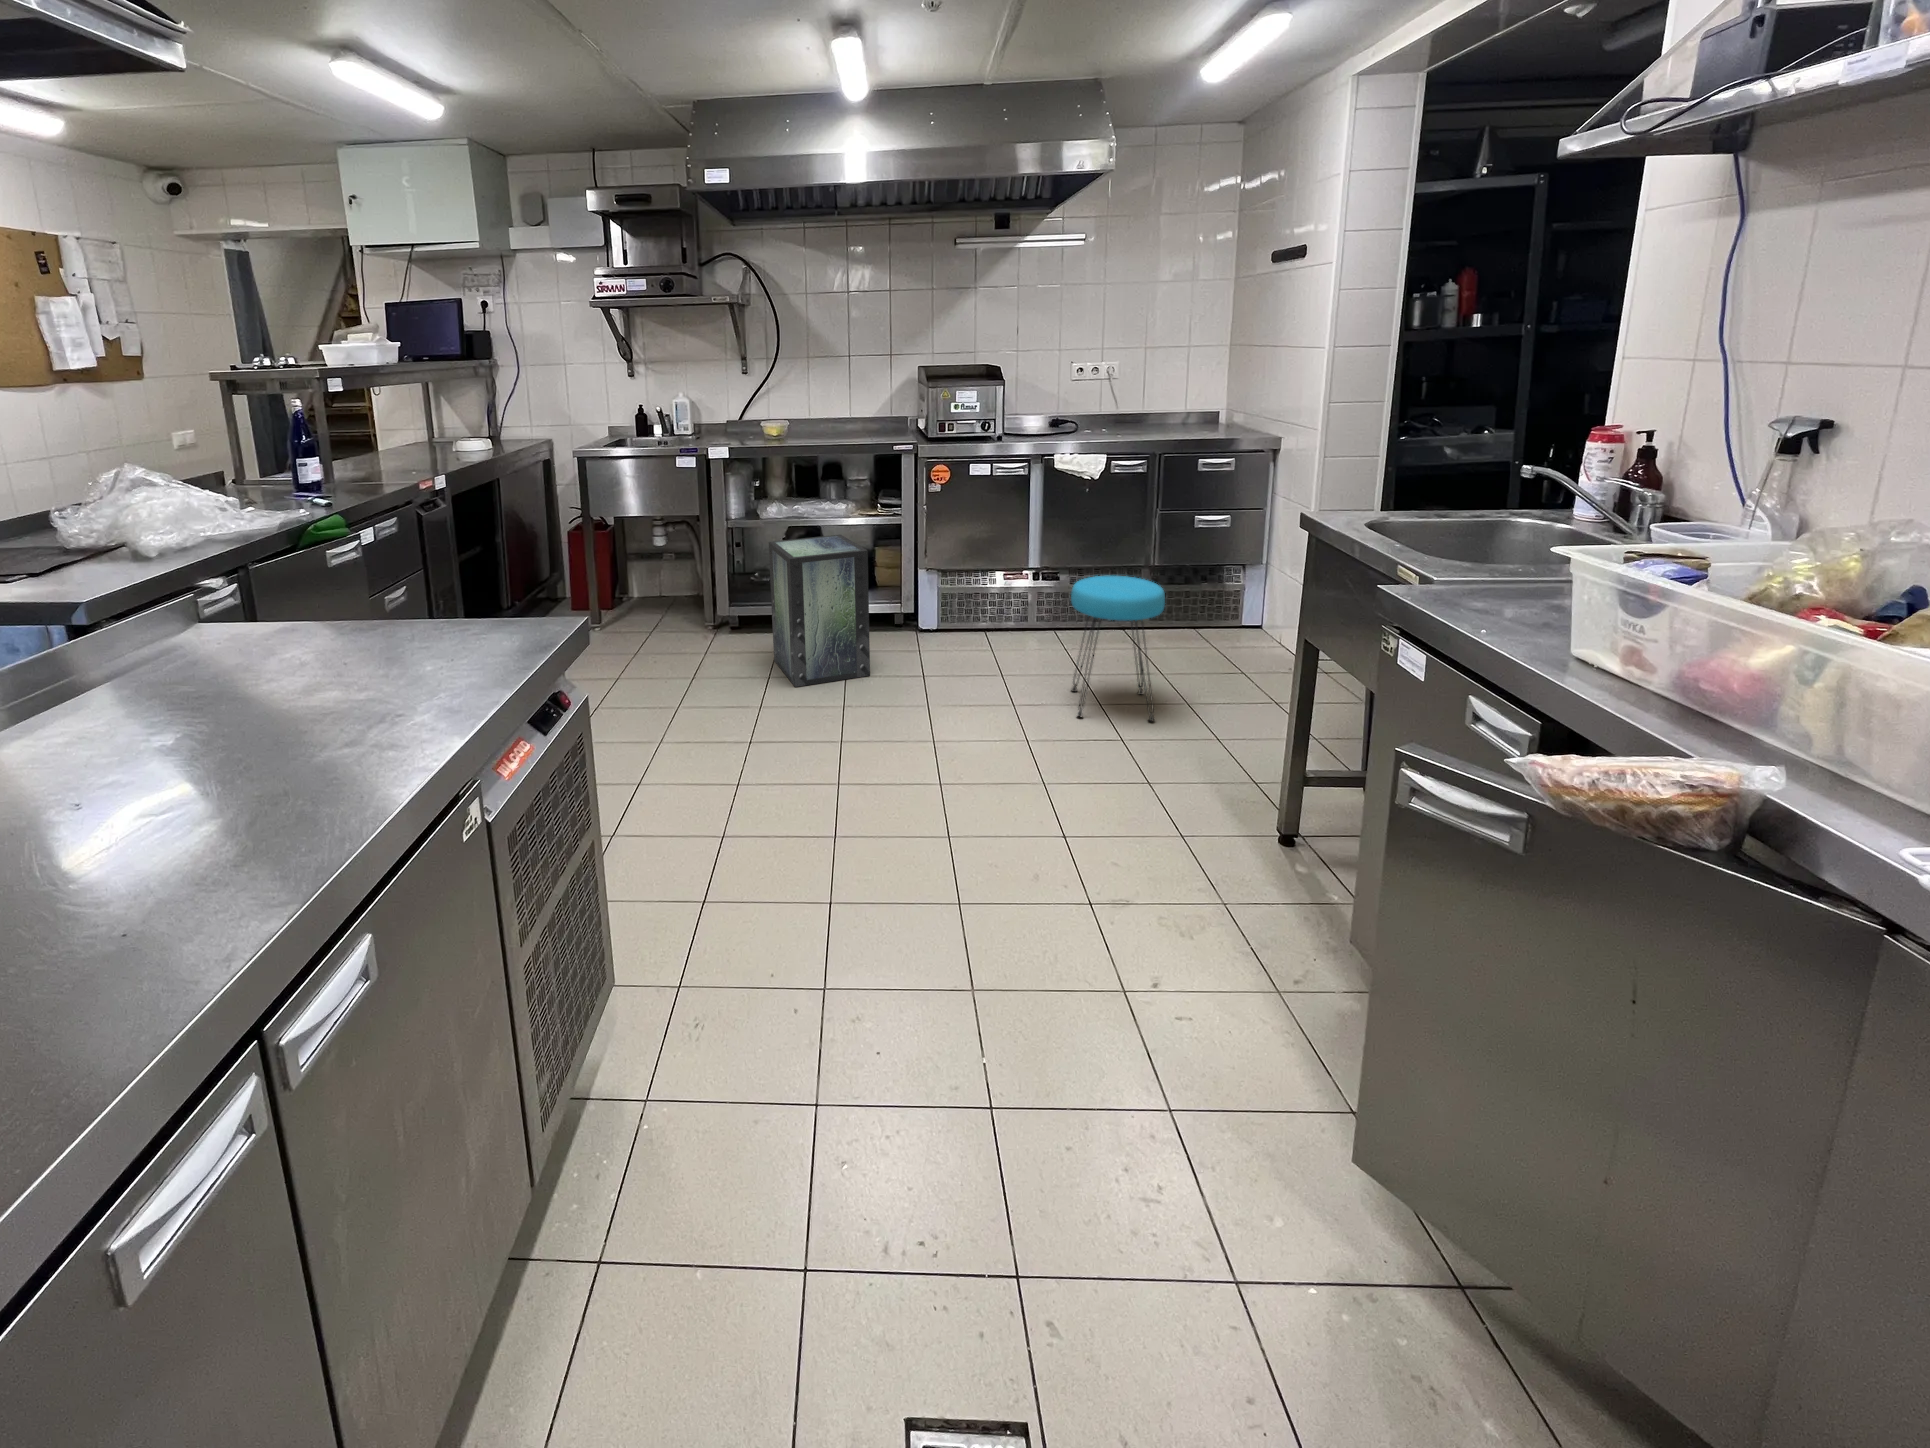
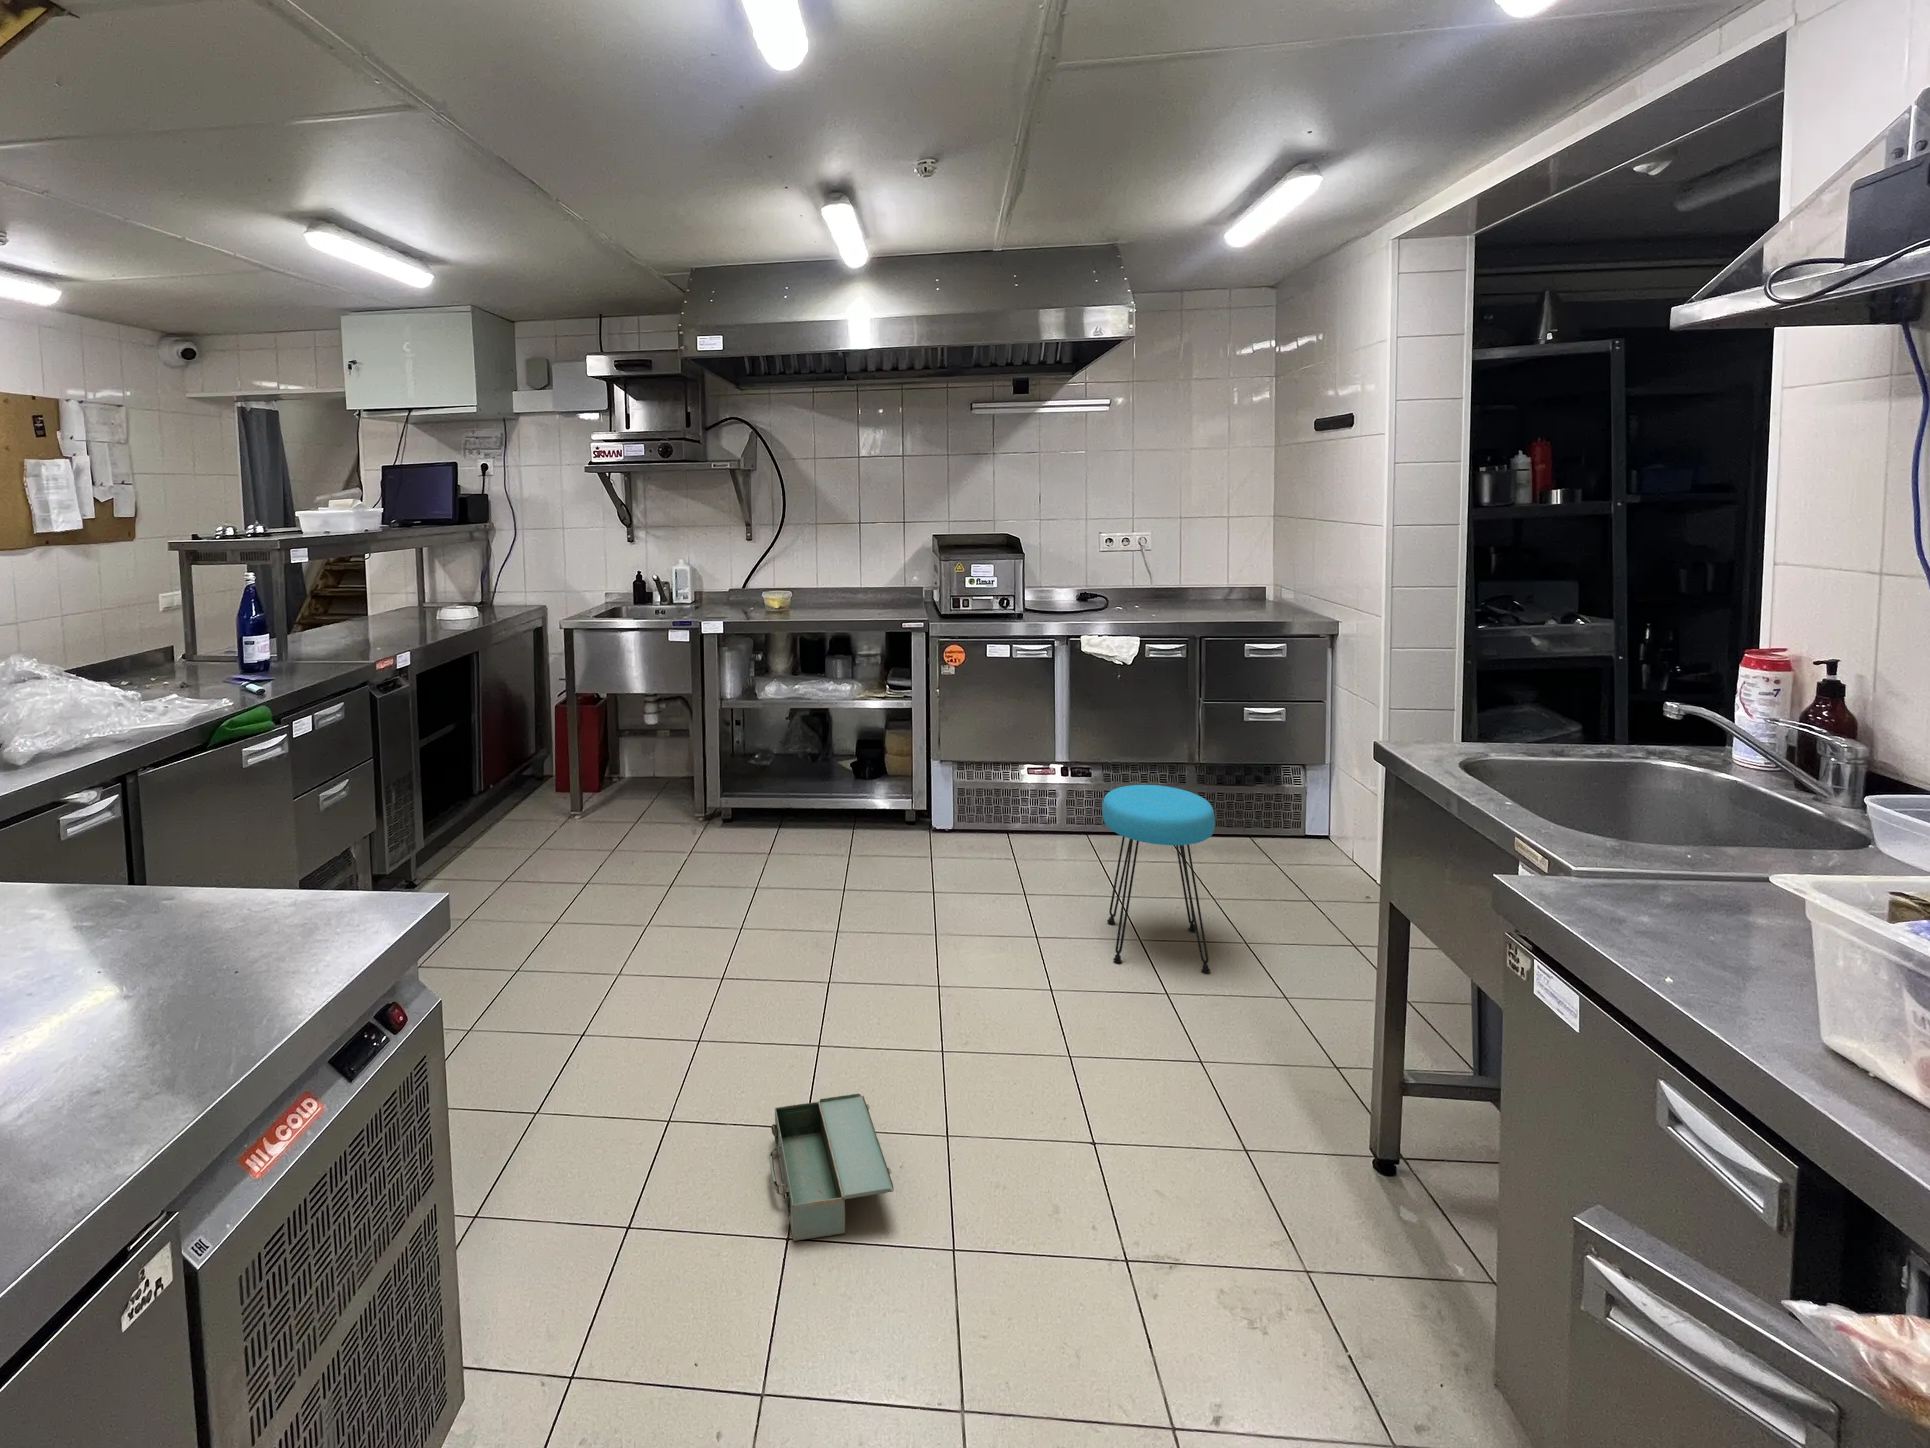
storage box: present [769,535,870,687] -> none [760,722,872,904]
toolbox: none [811,807,913,902] -> present [770,1094,894,1241]

